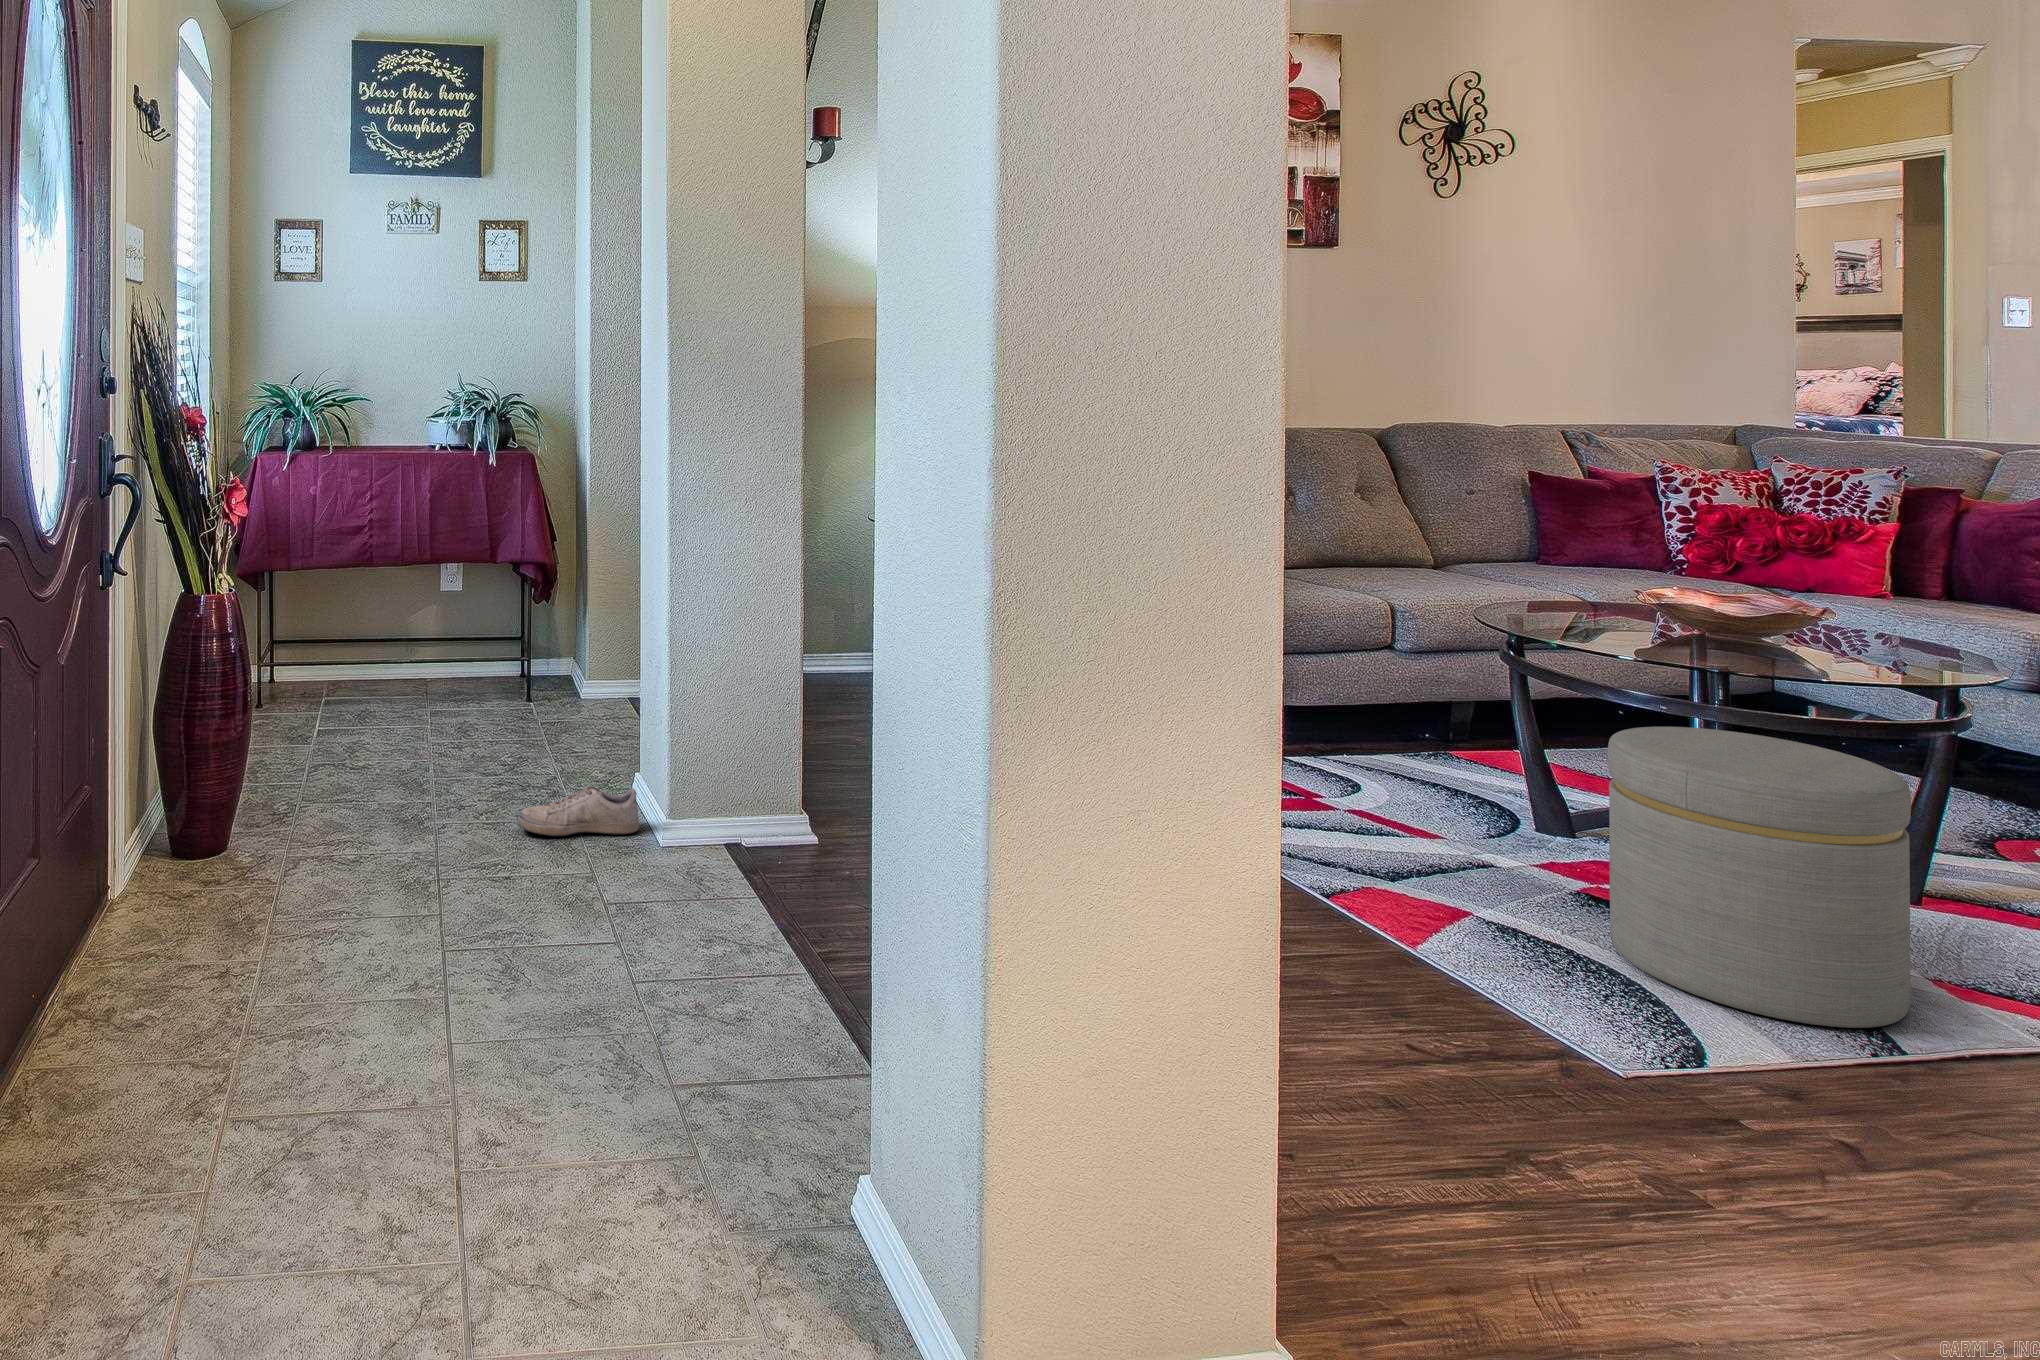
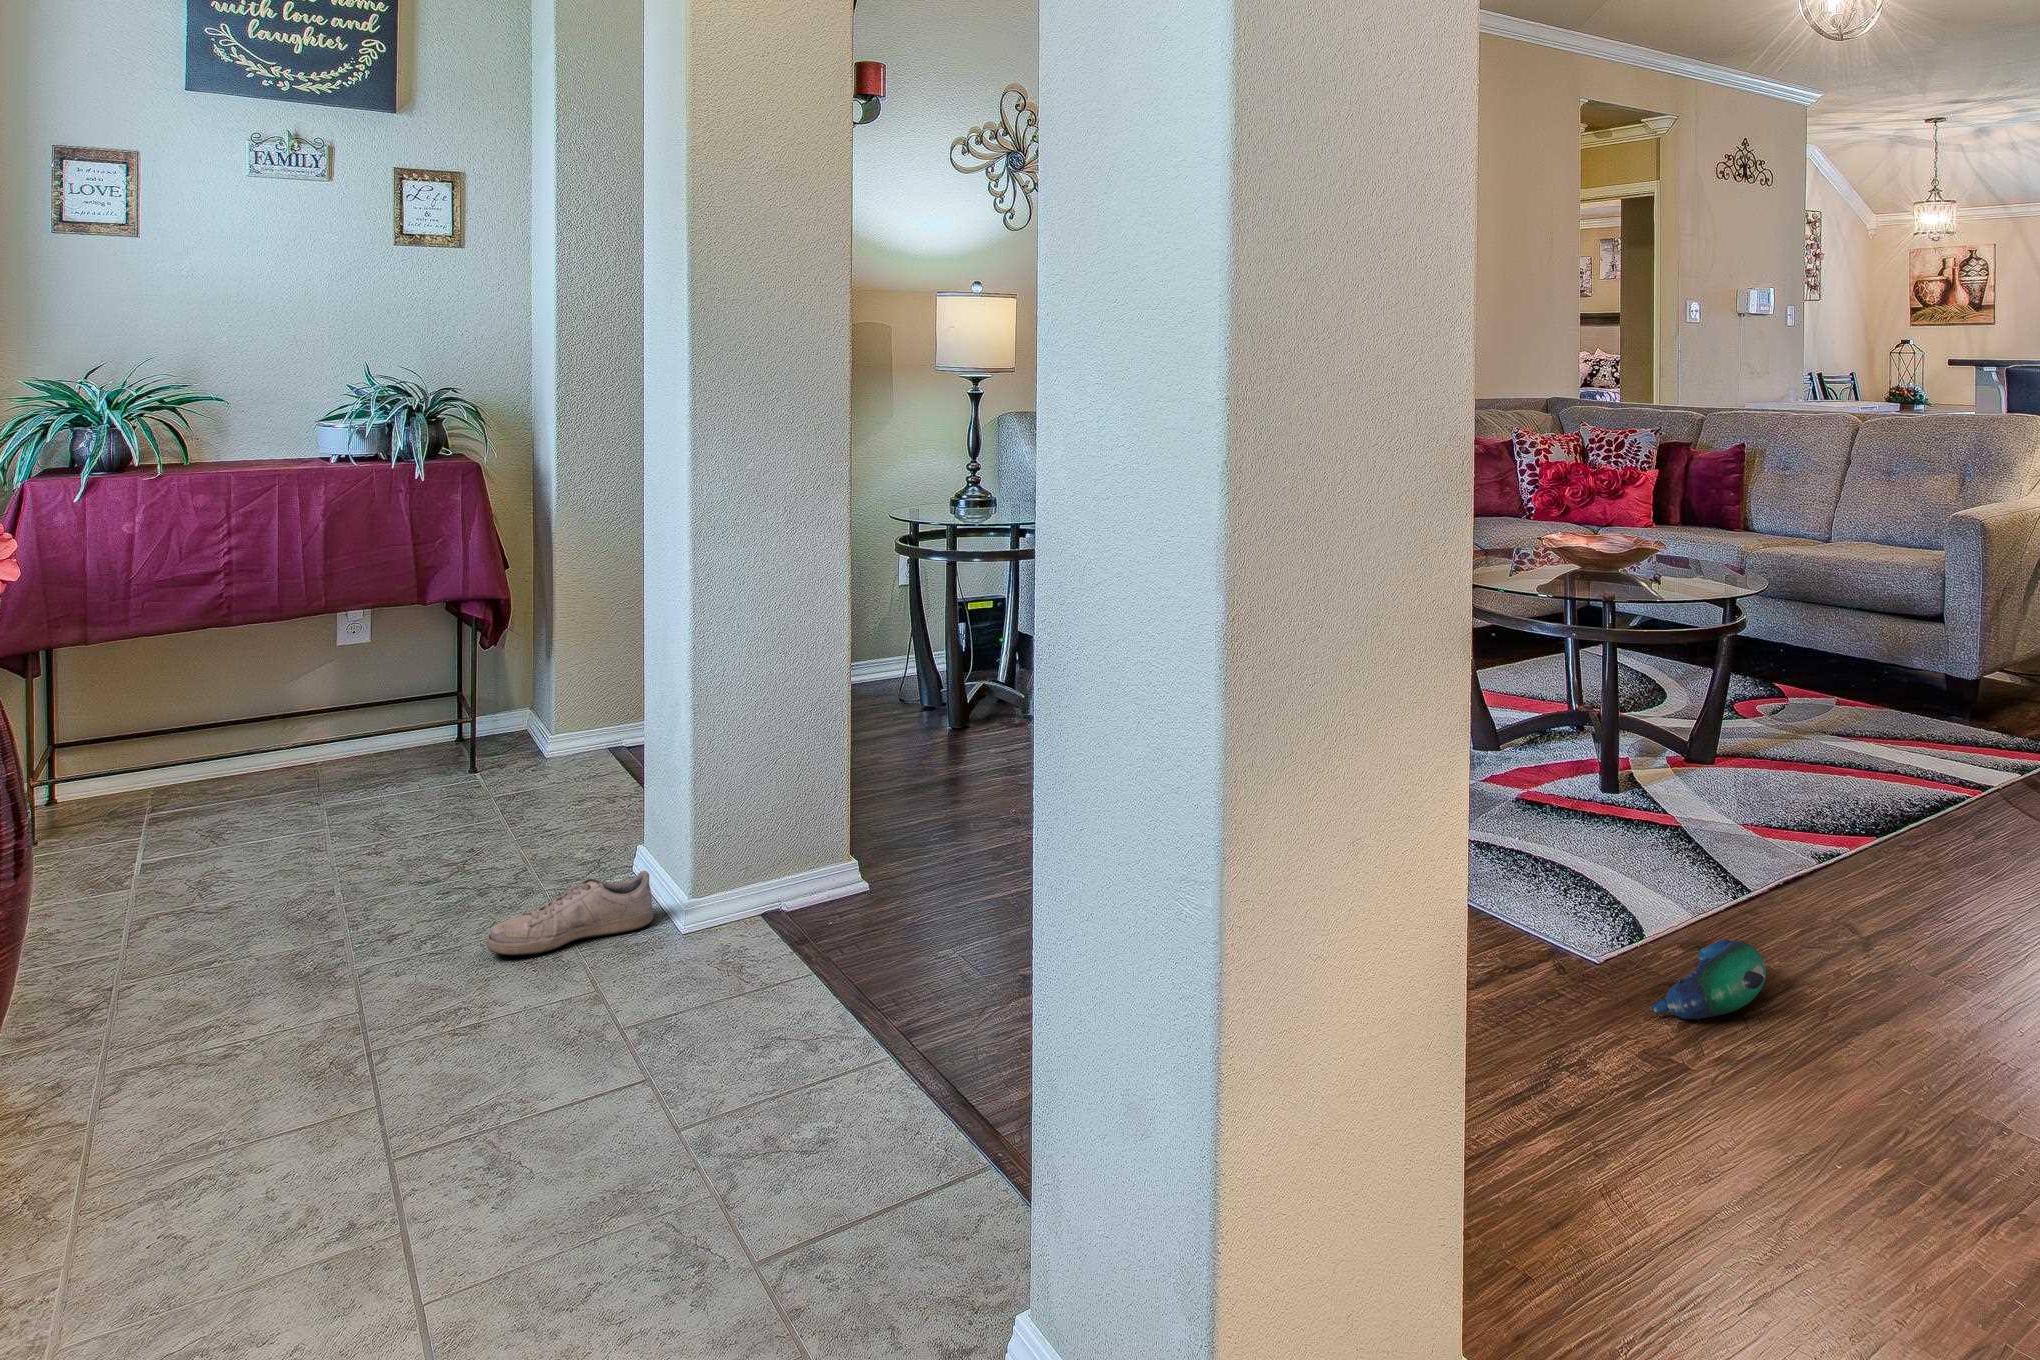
ottoman: present [1608,727,1911,1028] -> none [1550,650,1737,880]
plush toy: none [1682,1094,1879,1173] -> present [1652,939,1766,1021]

